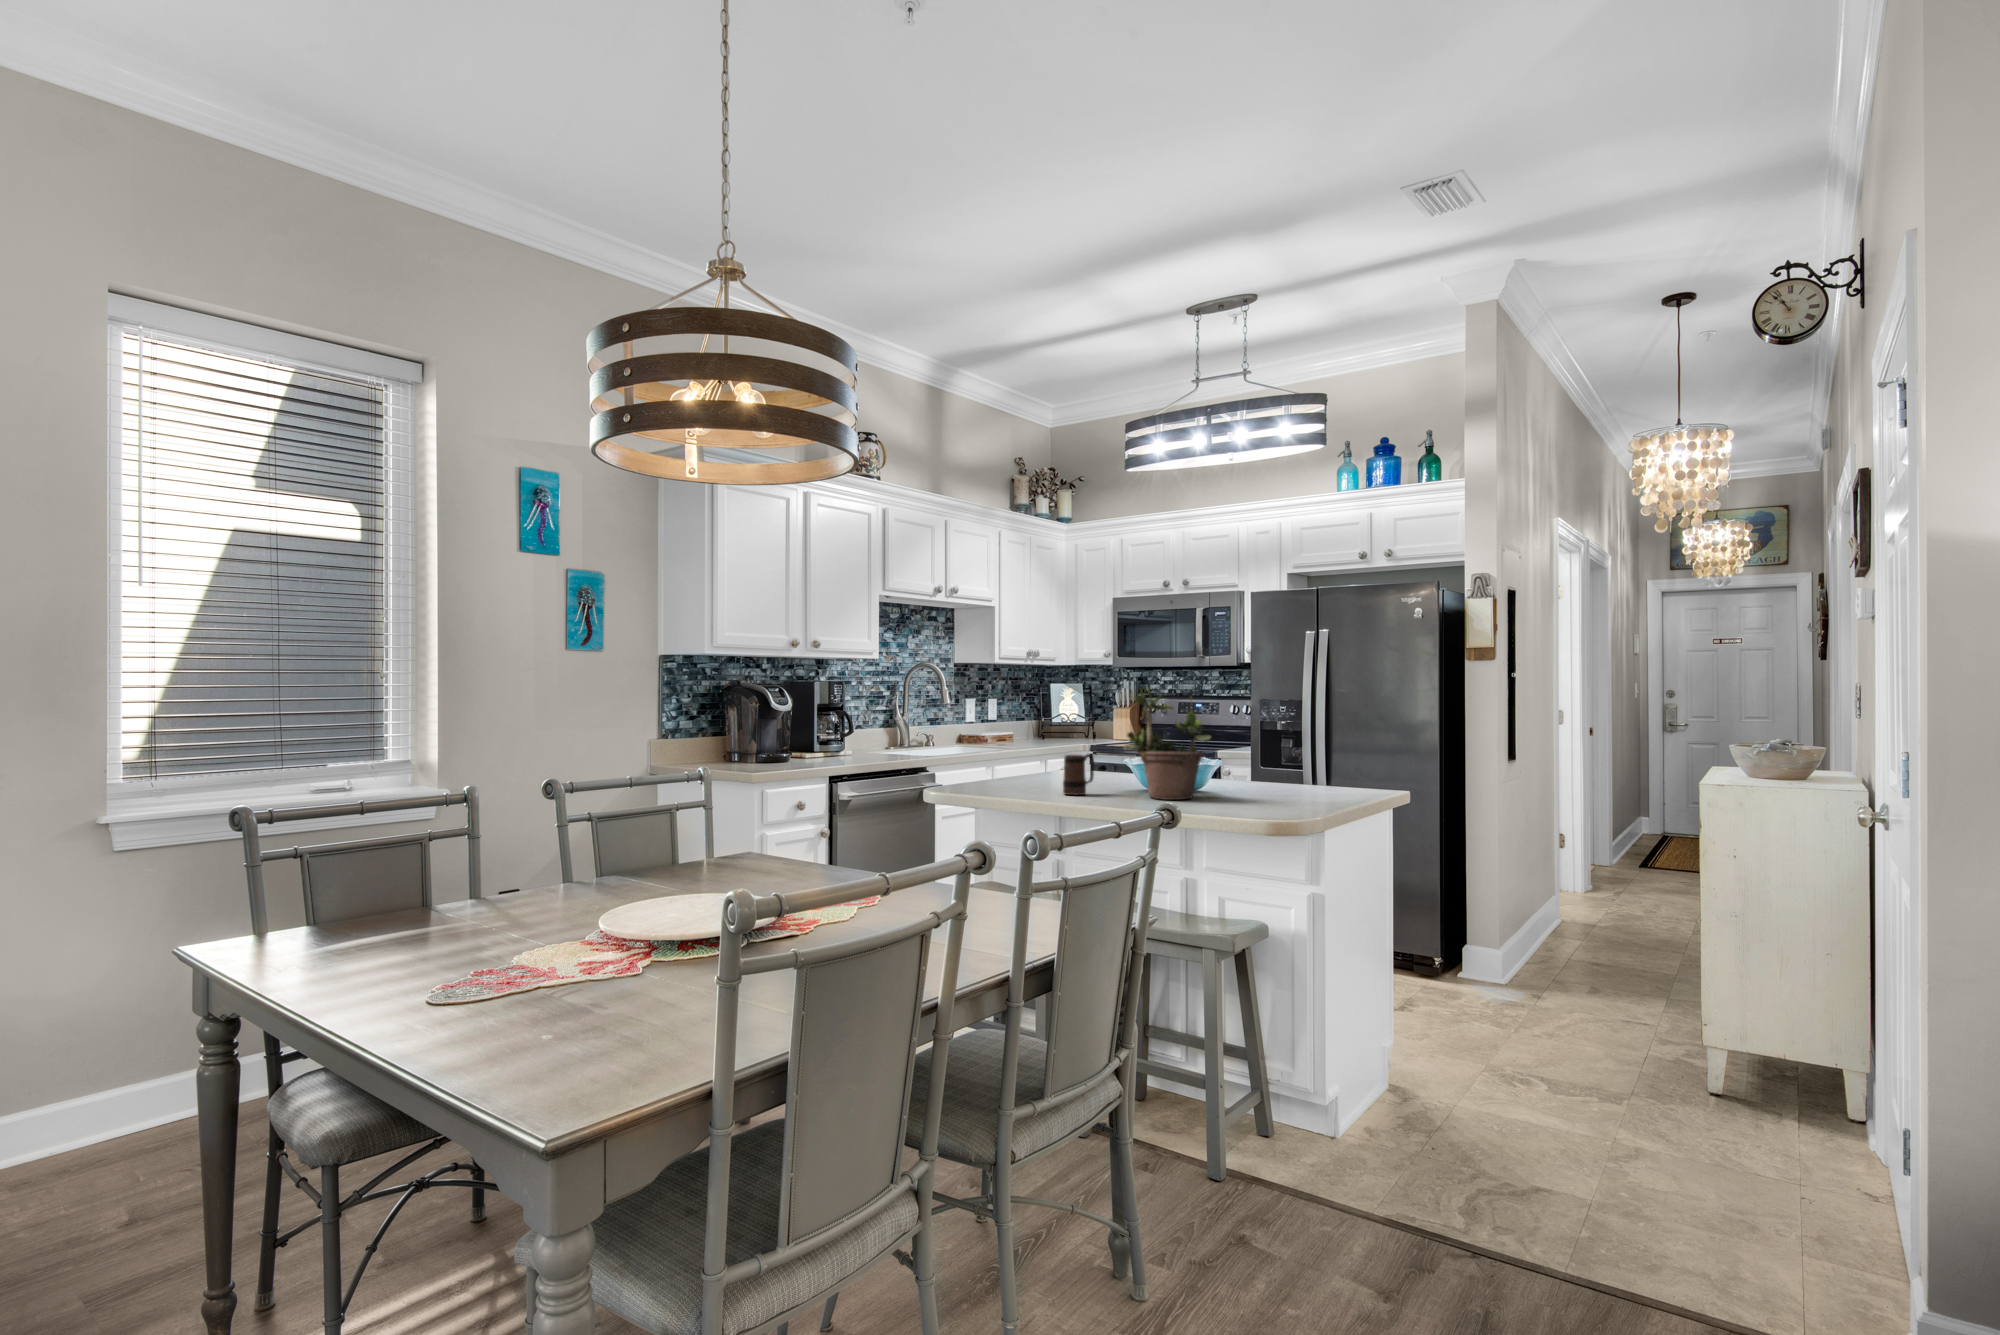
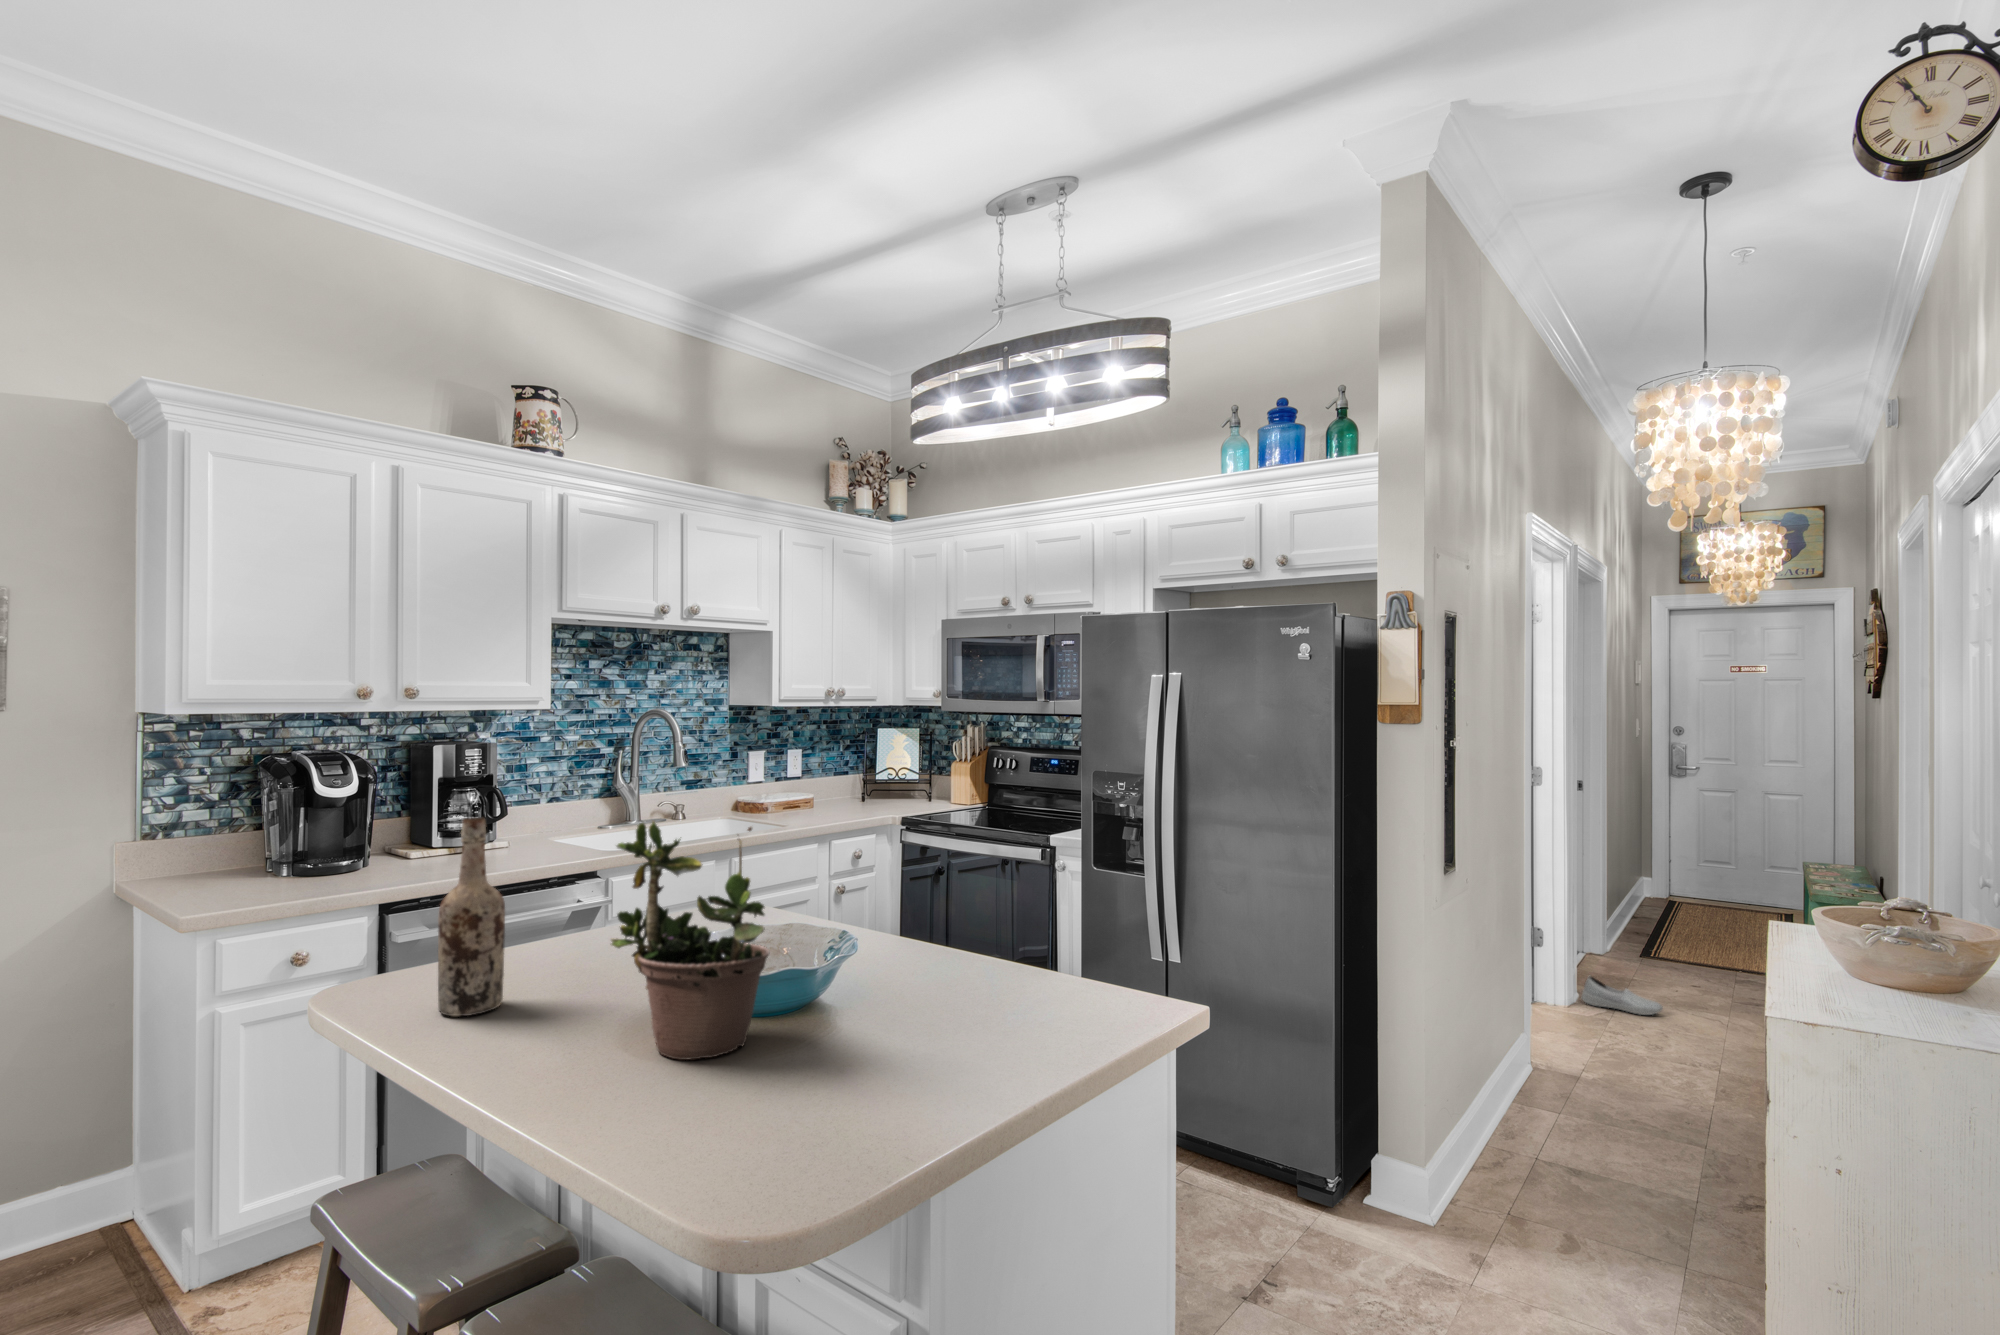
wine bottle: none [1011,692,1042,793] -> present [438,817,505,1016]
mug: present [1063,754,1094,795] -> none [515,940,588,1030]
shoe: none [1594,868,1655,895] -> present [1582,976,1663,1015]

